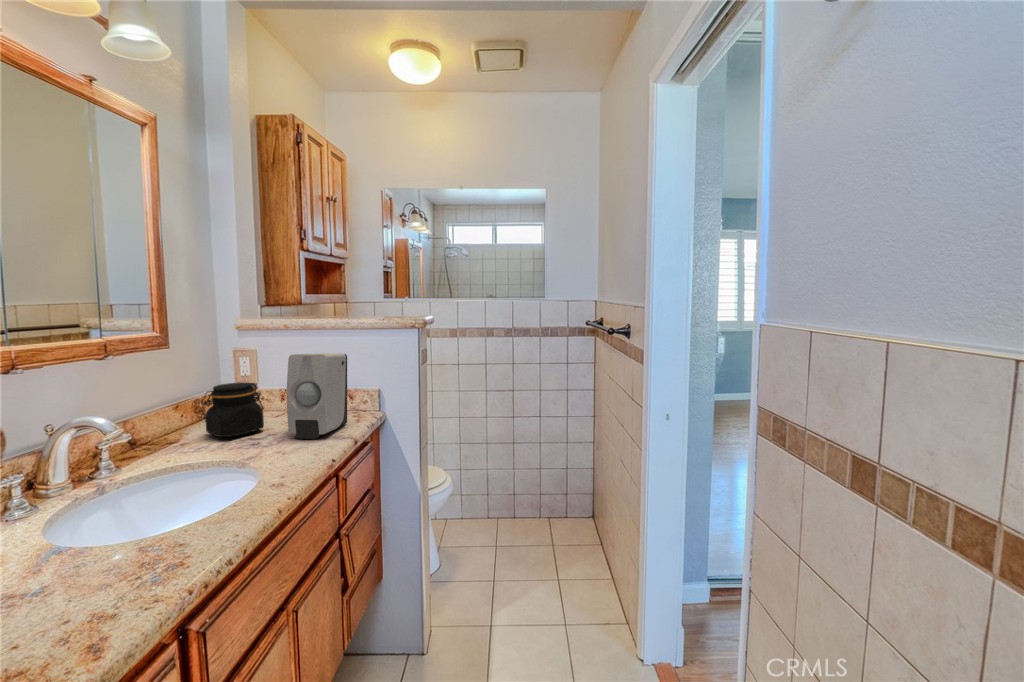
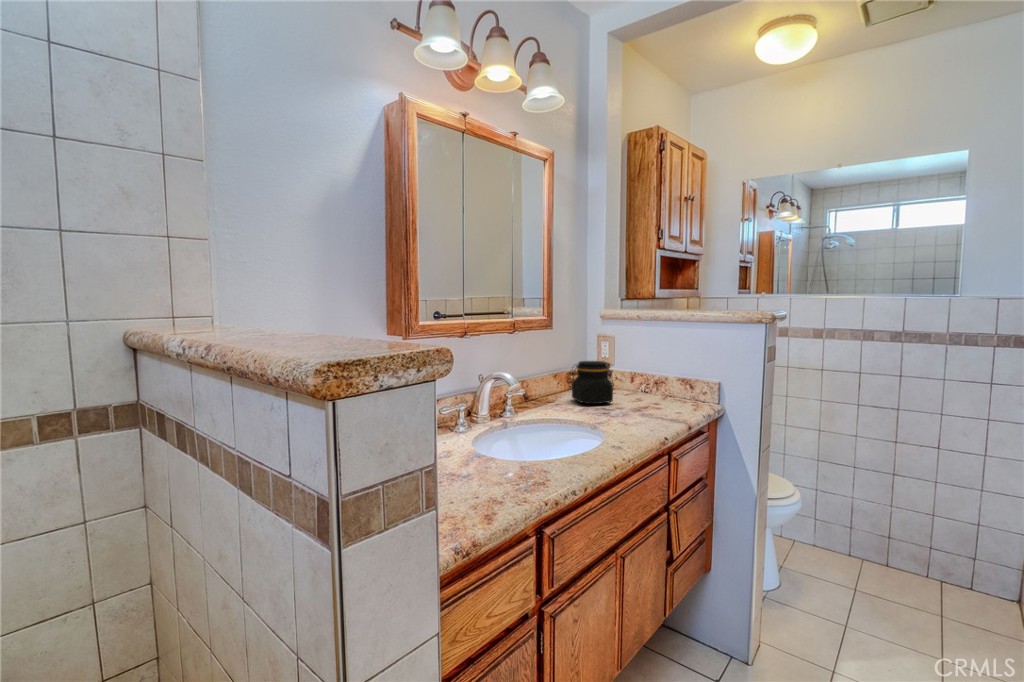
soap dispenser: present [287,353,347,439] -> none [631,338,689,417]

